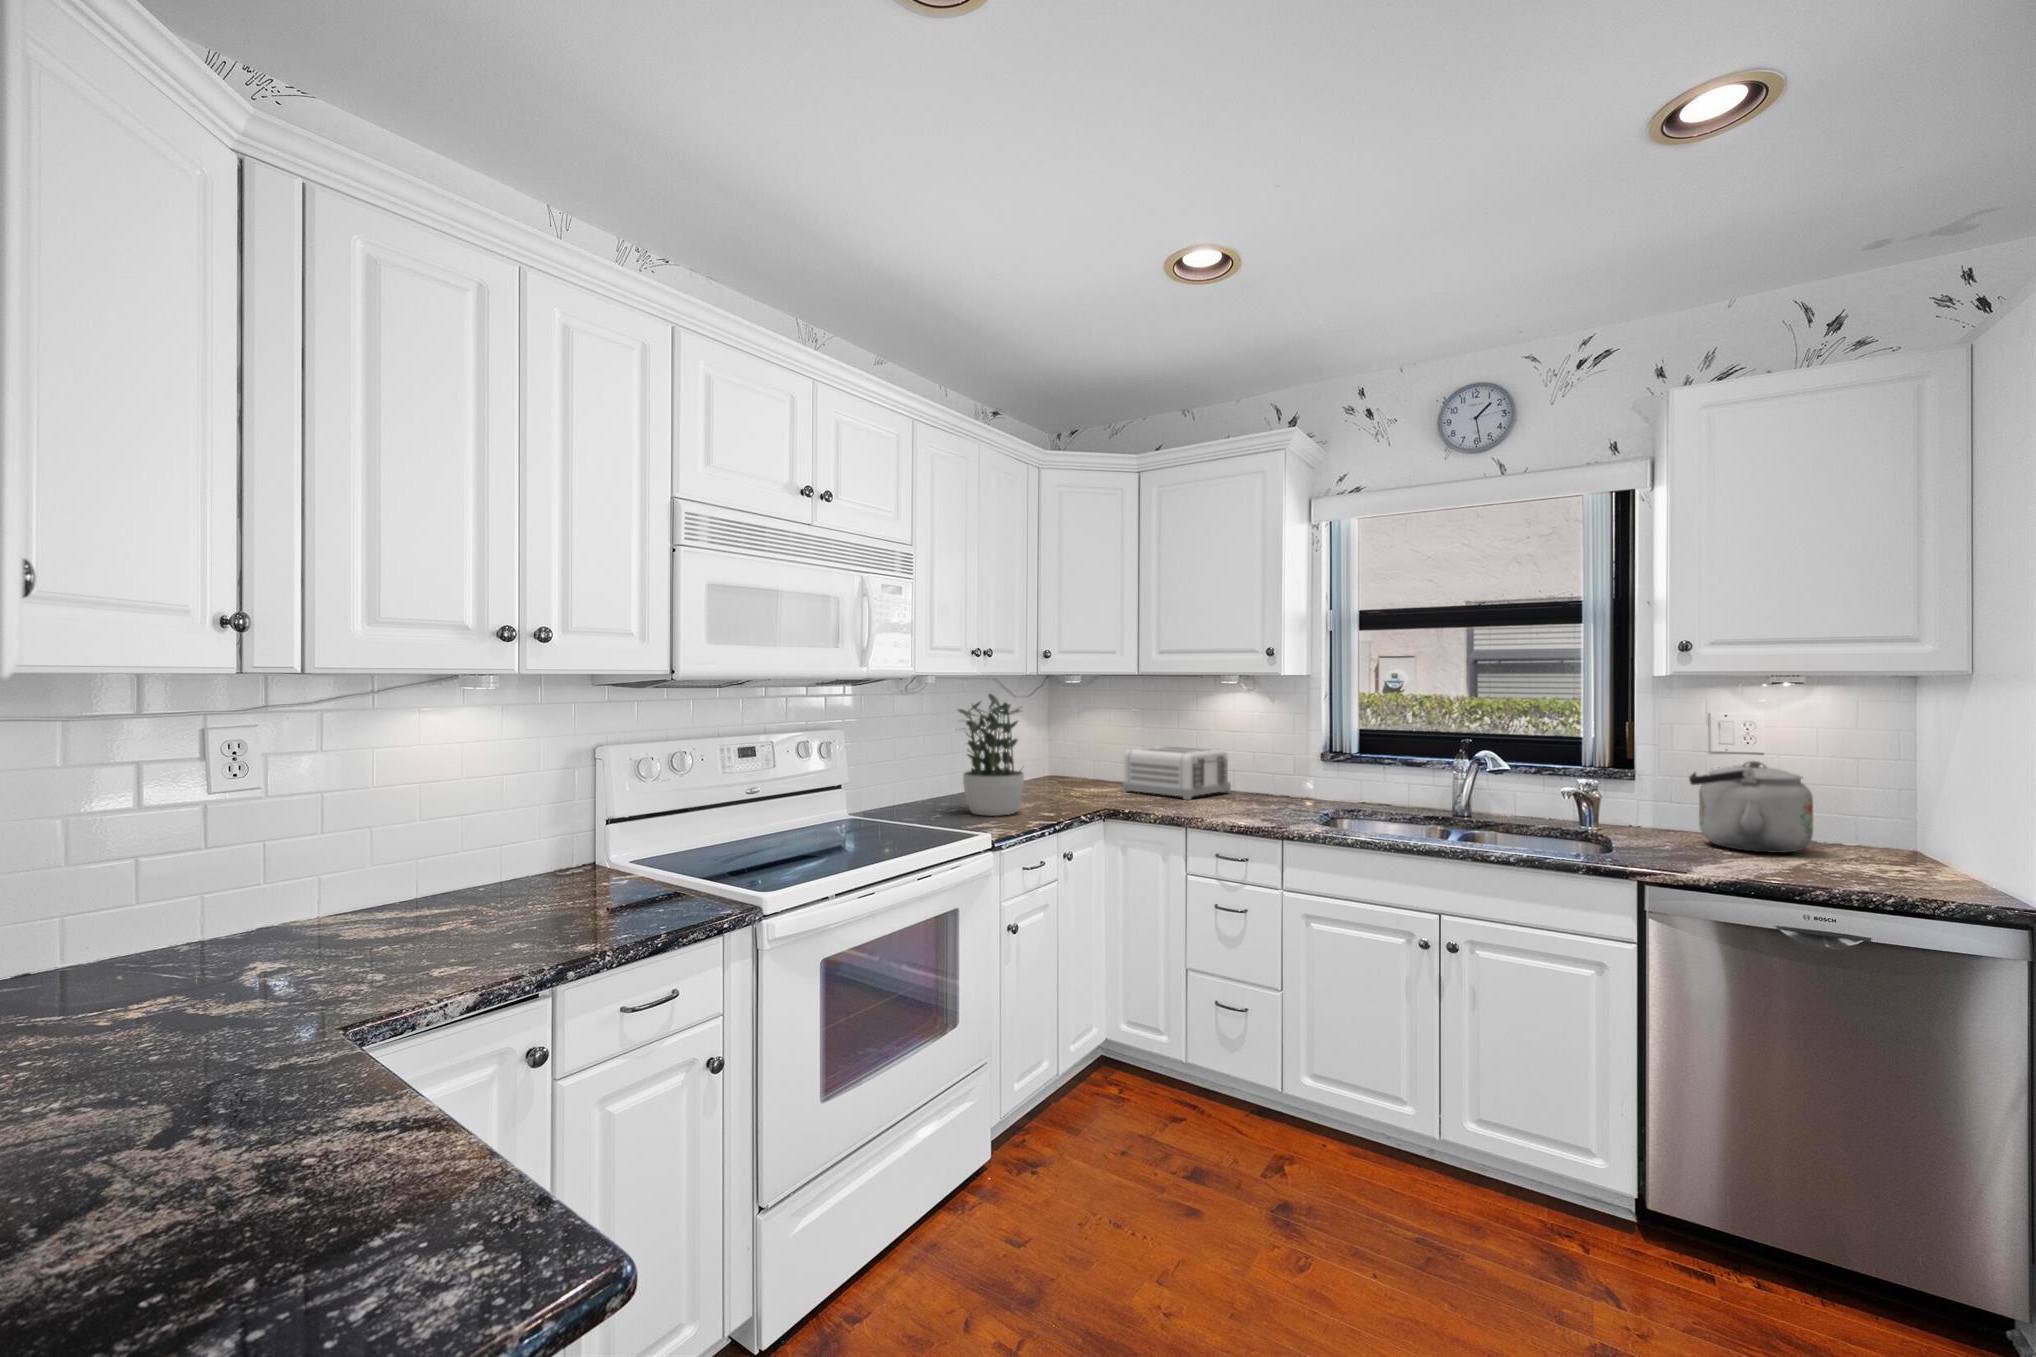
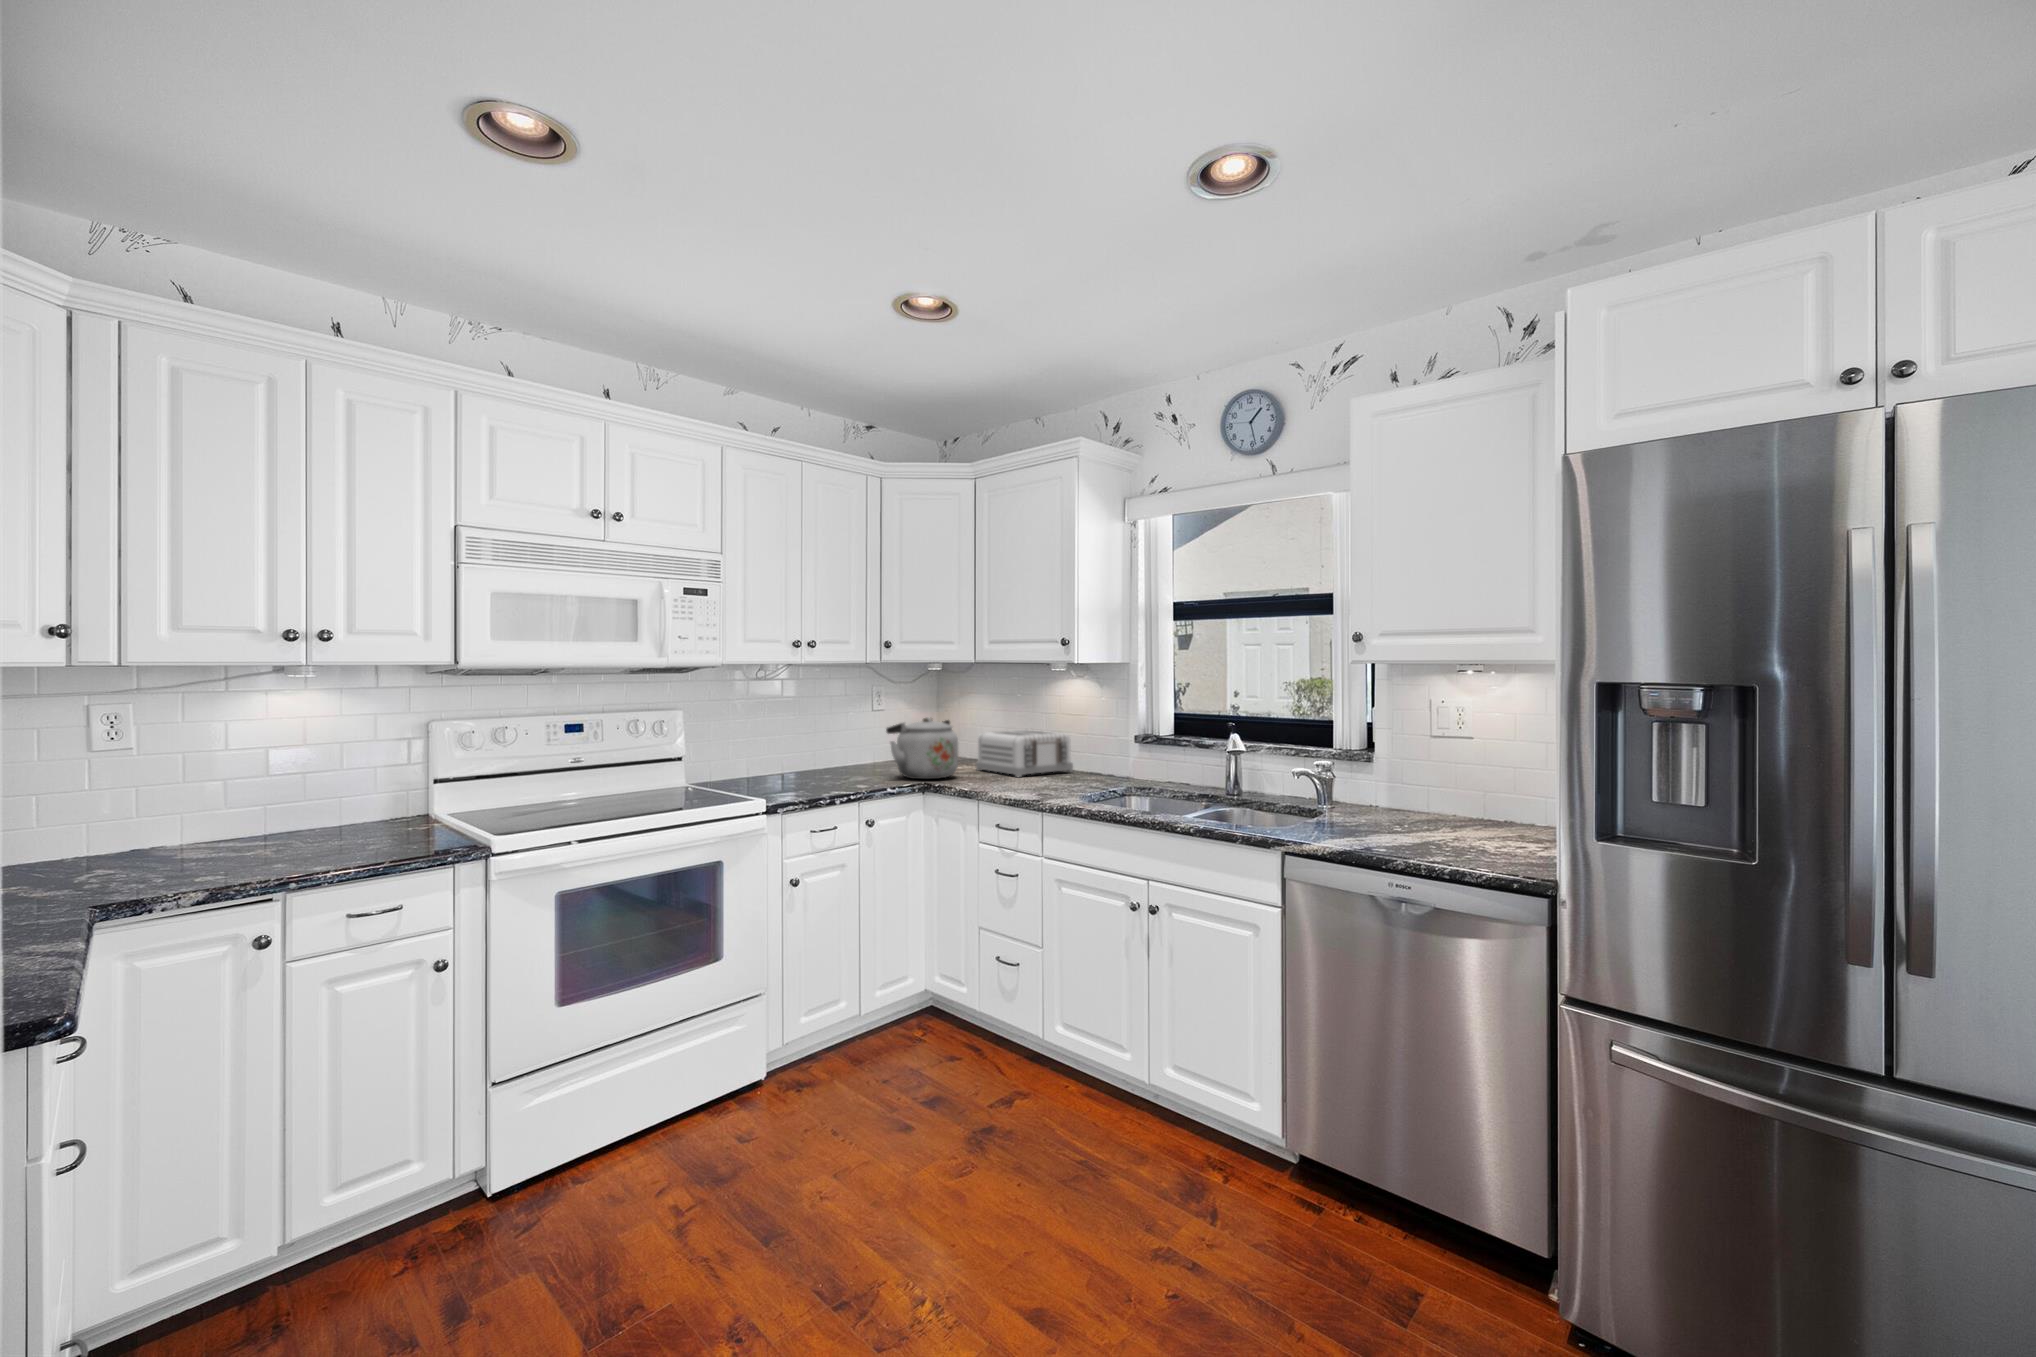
potted plant: present [958,694,1024,816] -> none [782,681,847,787]
kettle: present [1689,761,1813,853] -> present [886,717,958,779]

